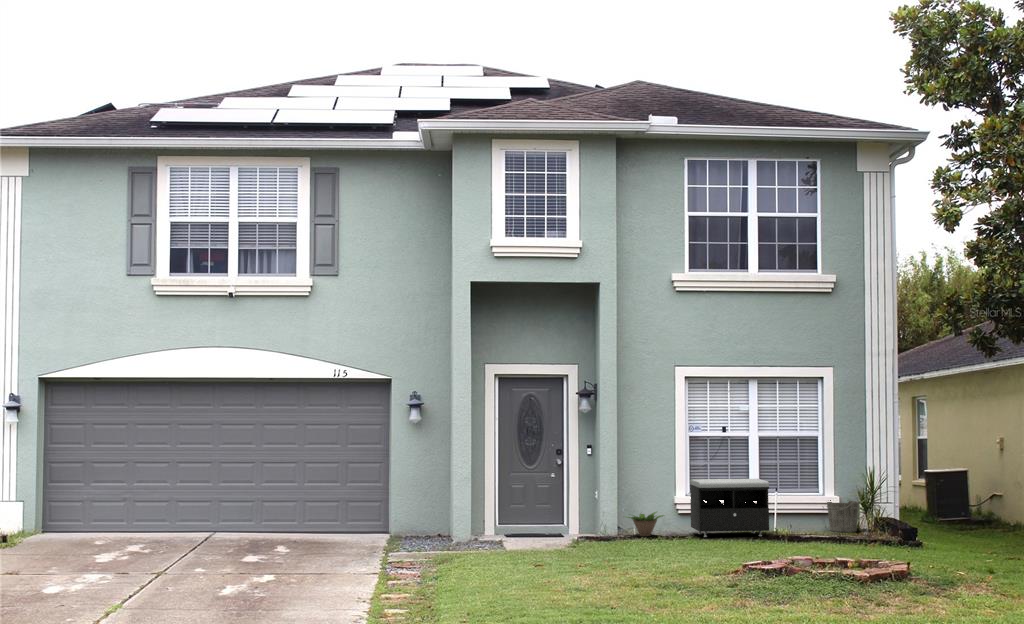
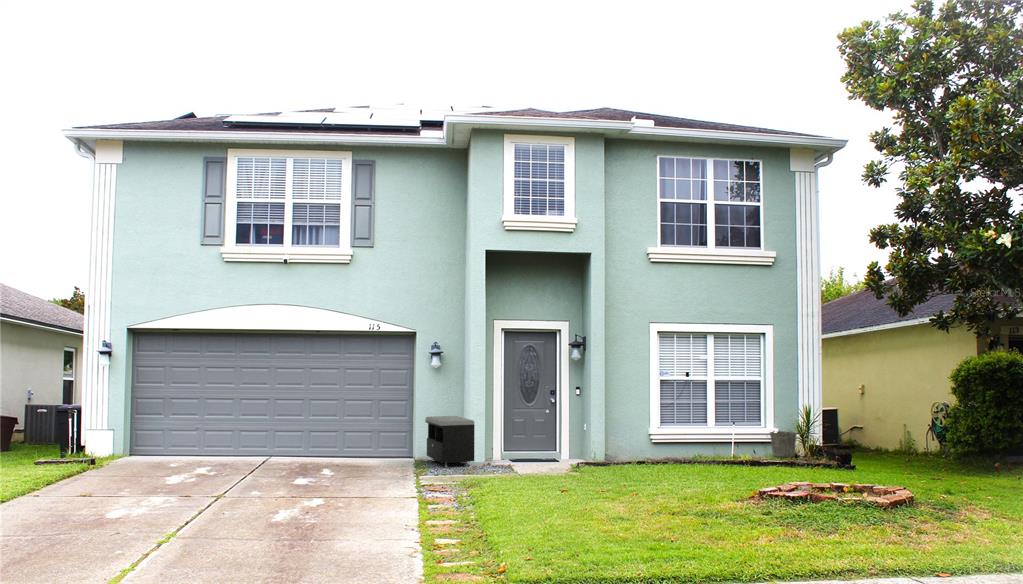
storage bench: present [690,479,769,537] -> present [425,416,475,467]
decorative plant: present [627,512,664,536] -> none [609,440,644,461]

